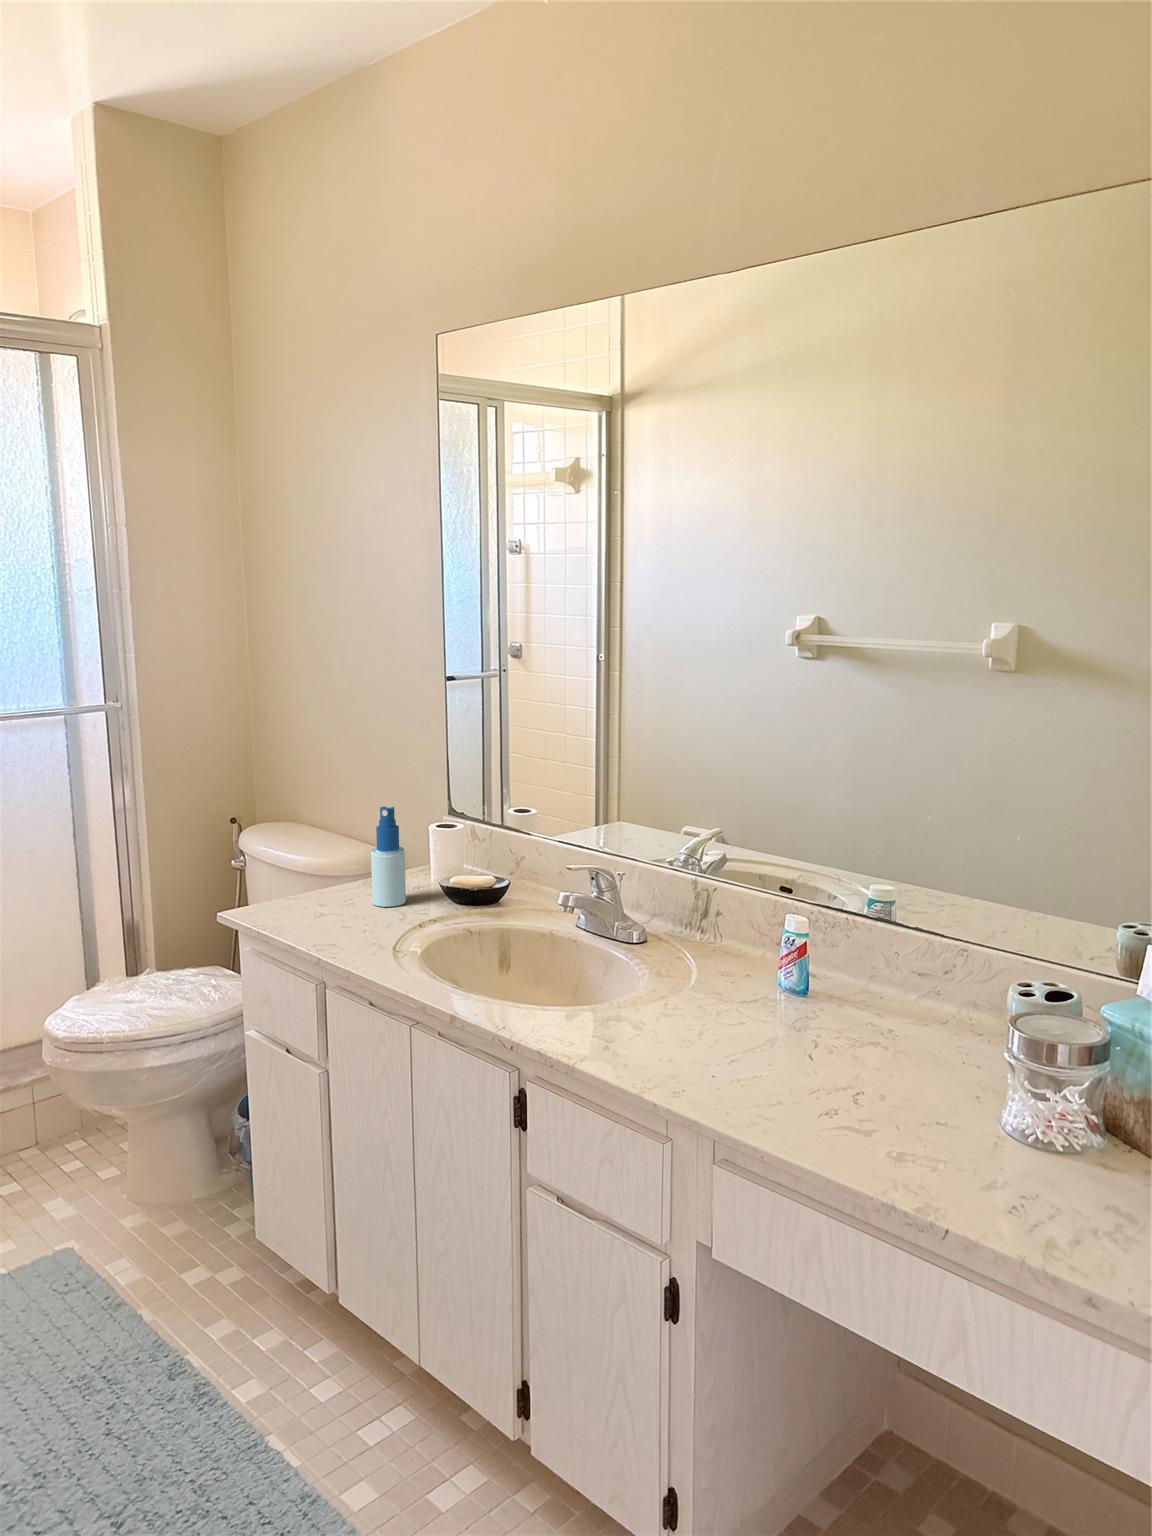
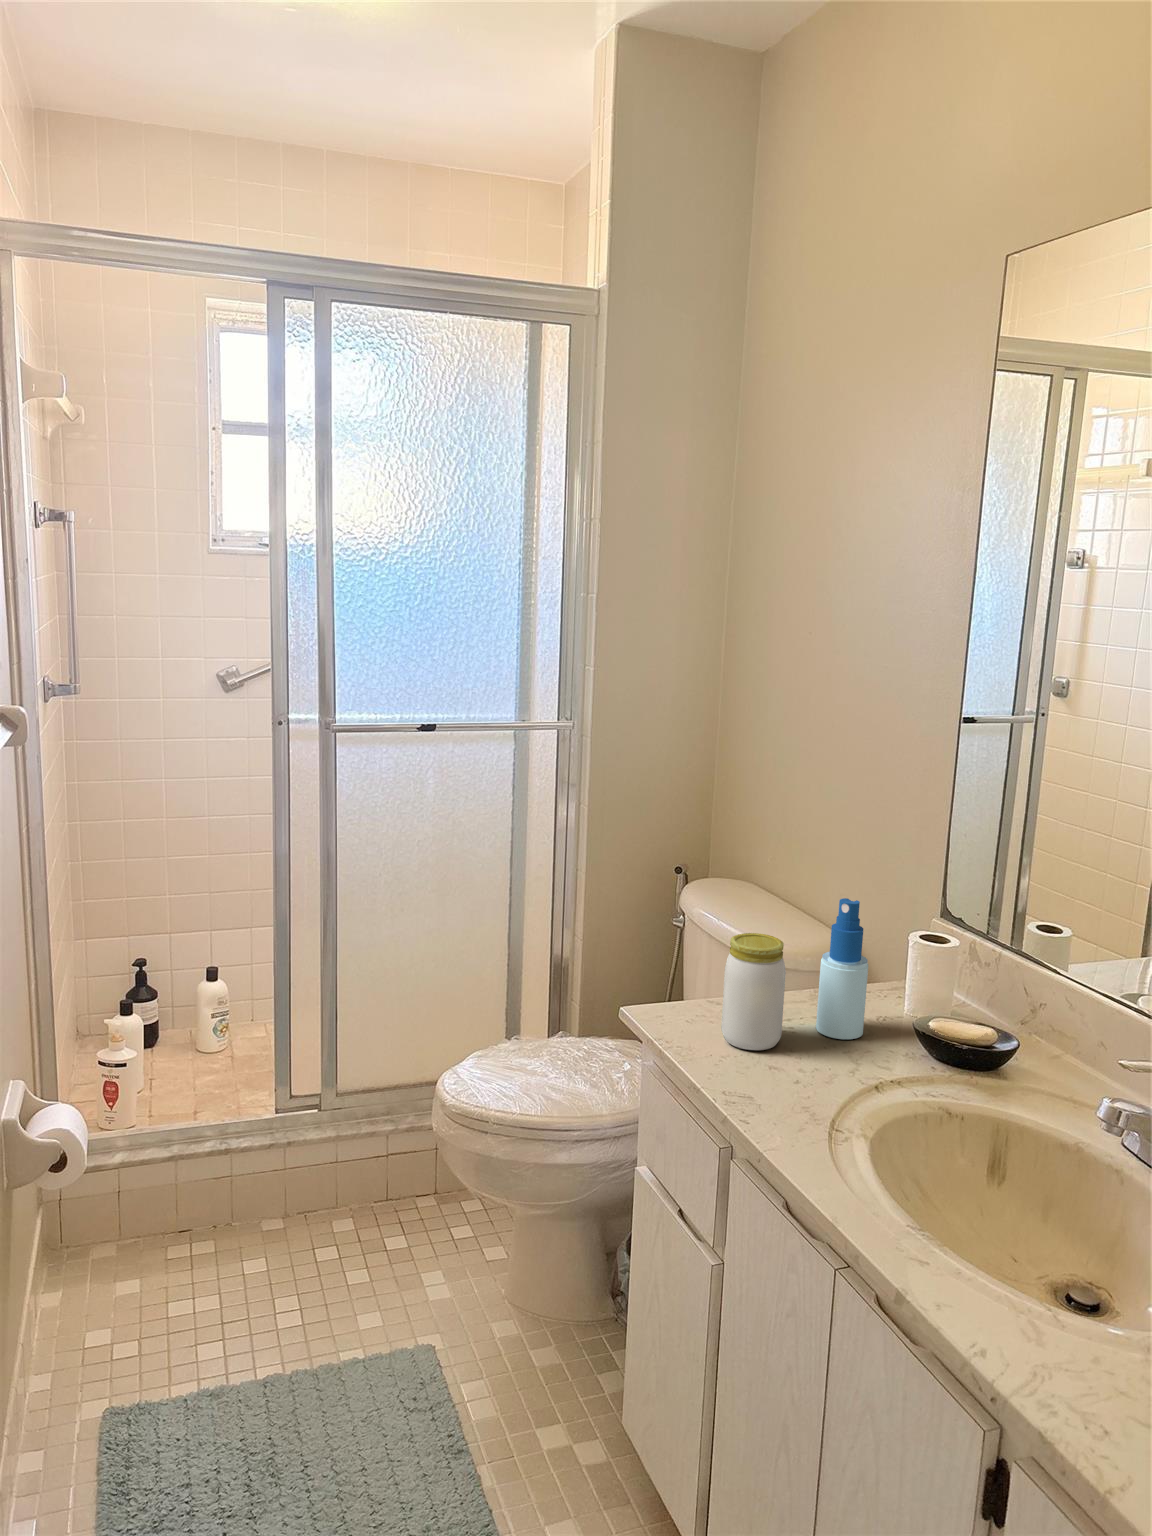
jar: none [304,839,350,923] -> present [721,933,786,1050]

